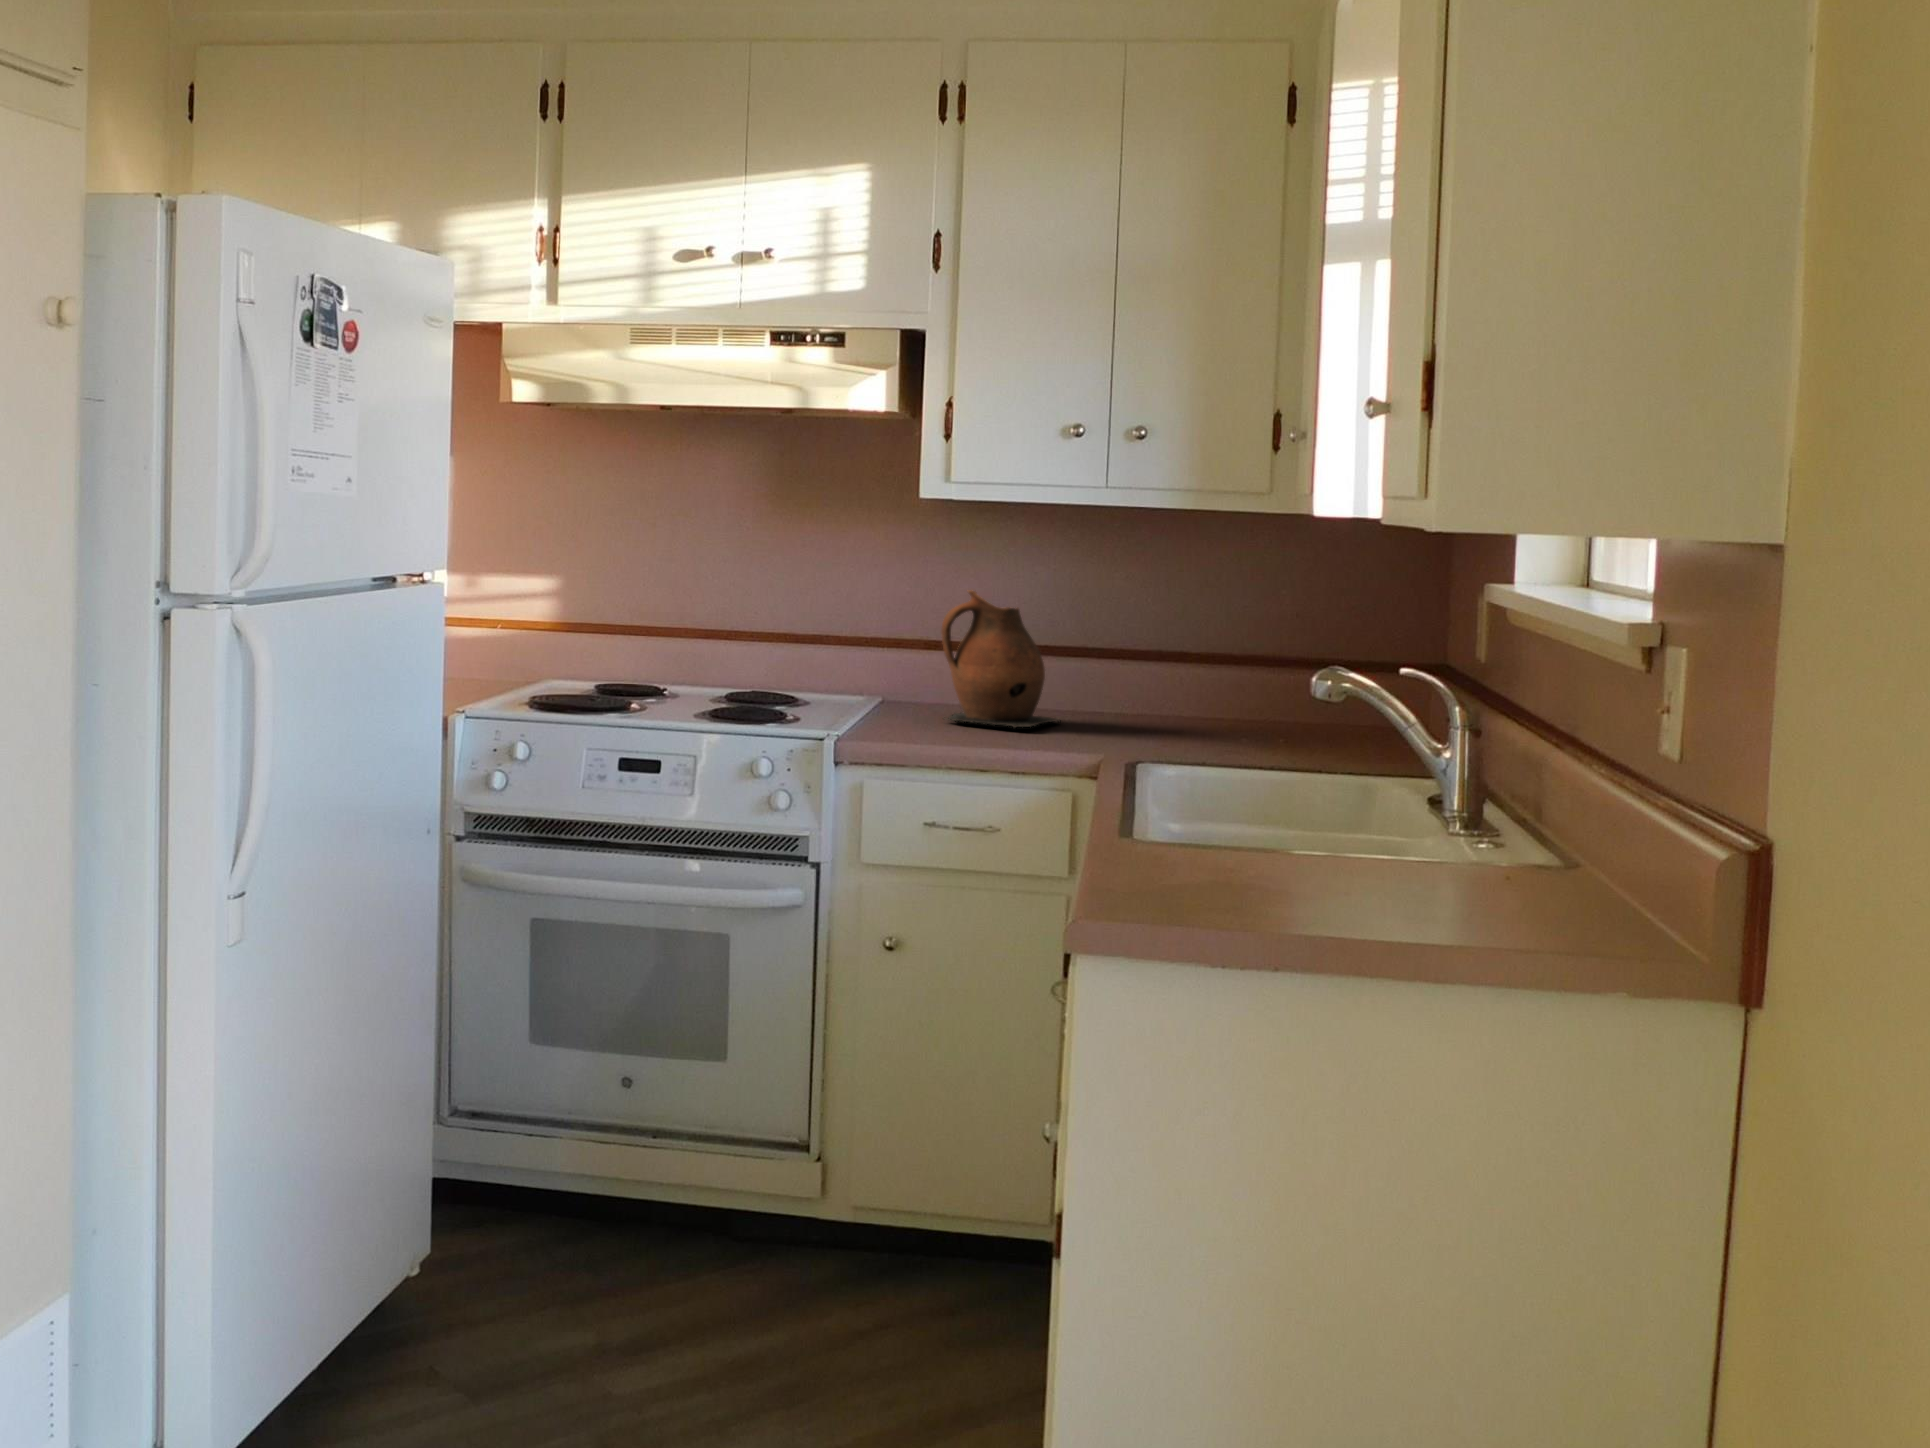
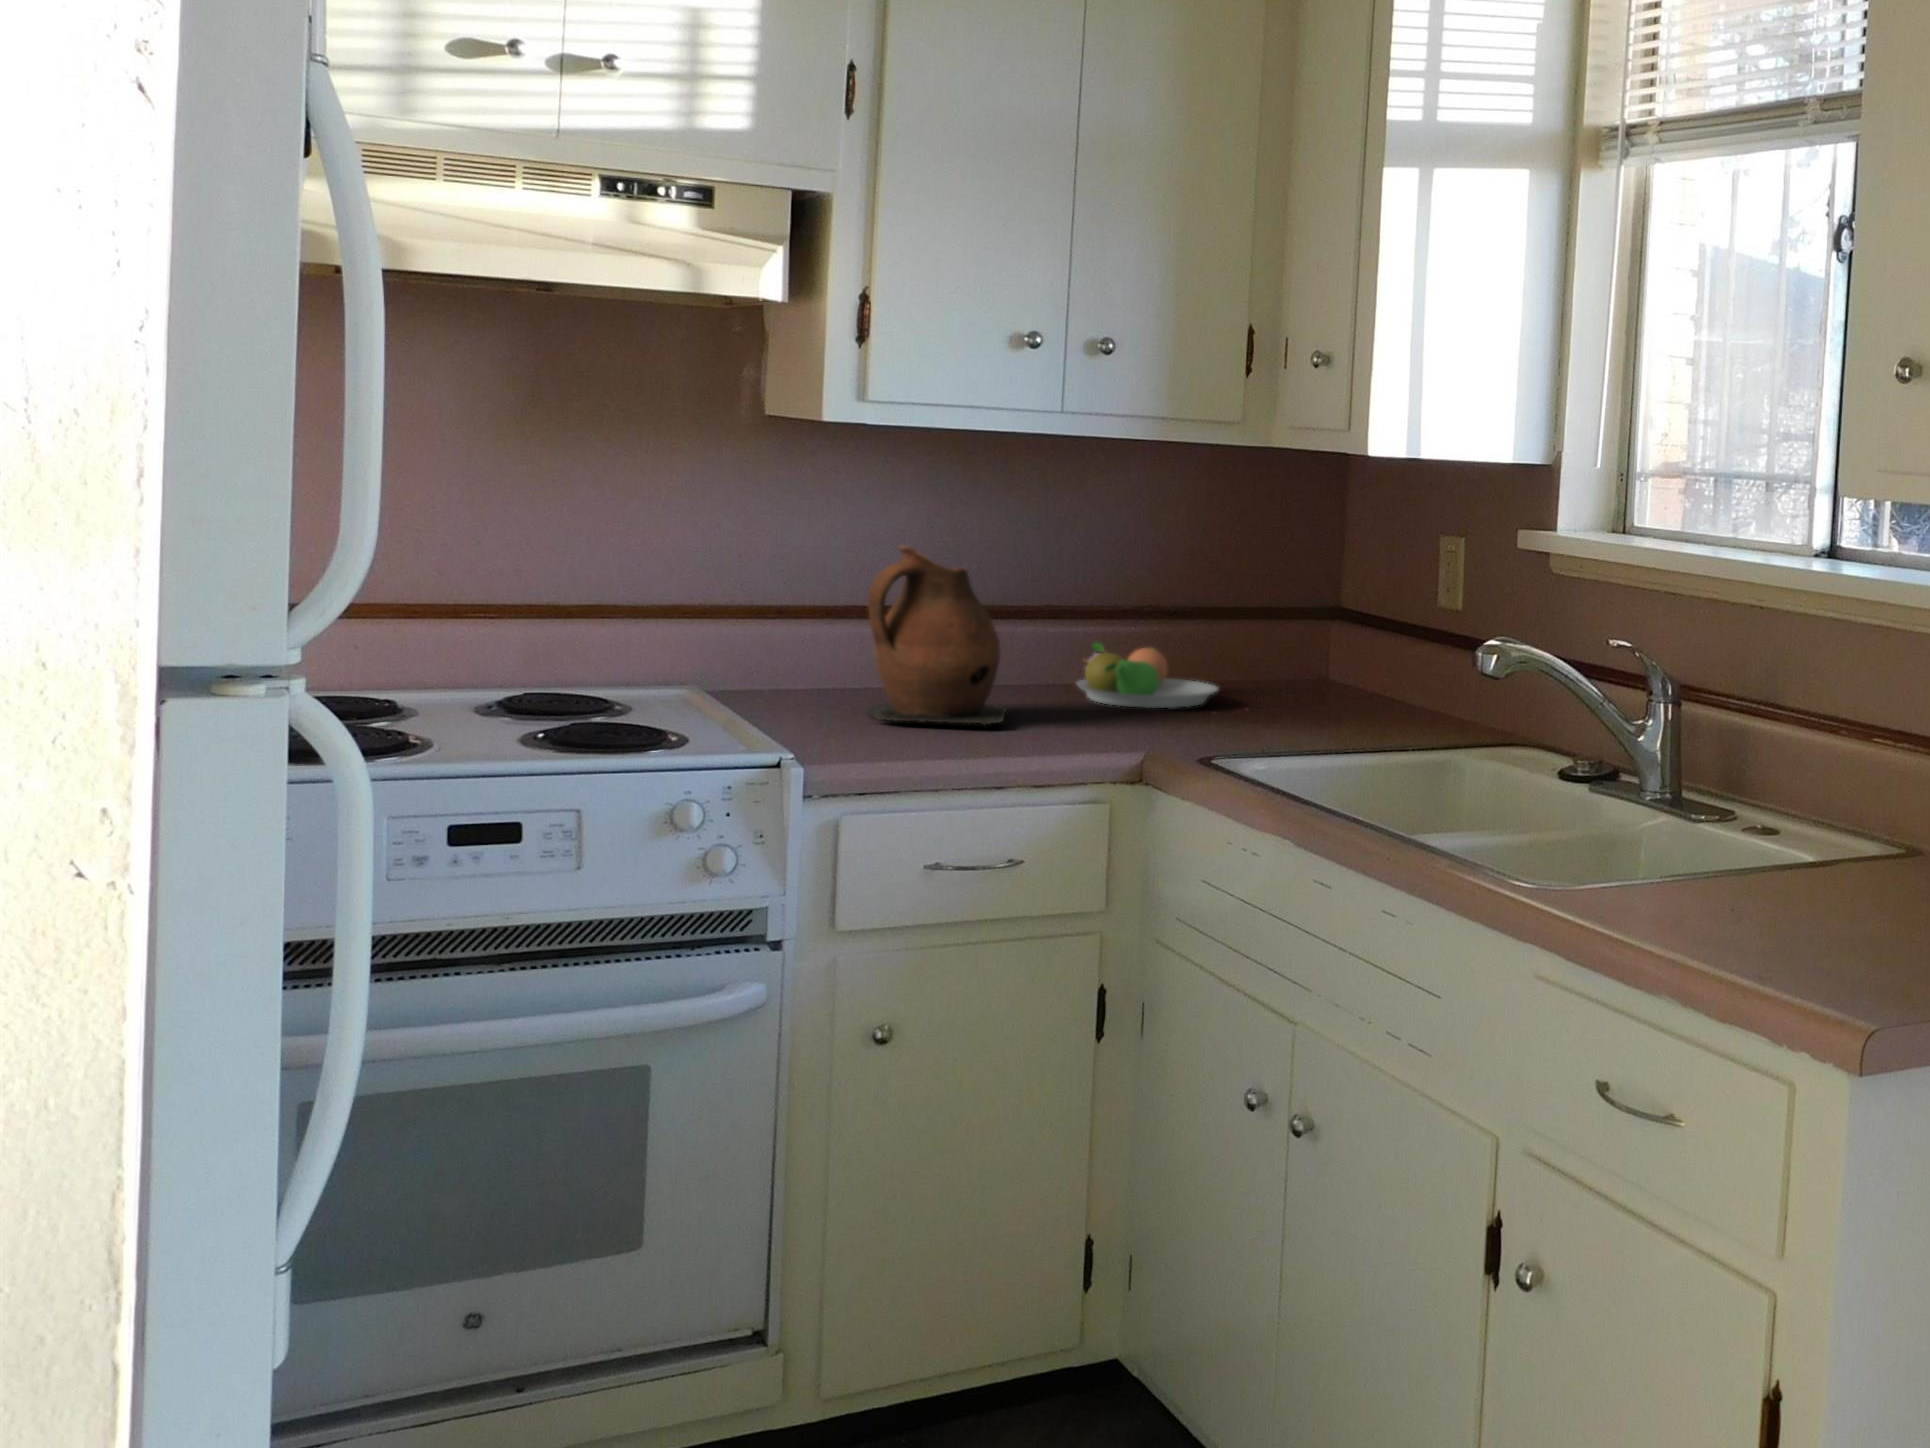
fruit bowl: none [1143,676,1264,731] -> present [1077,643,1218,708]

